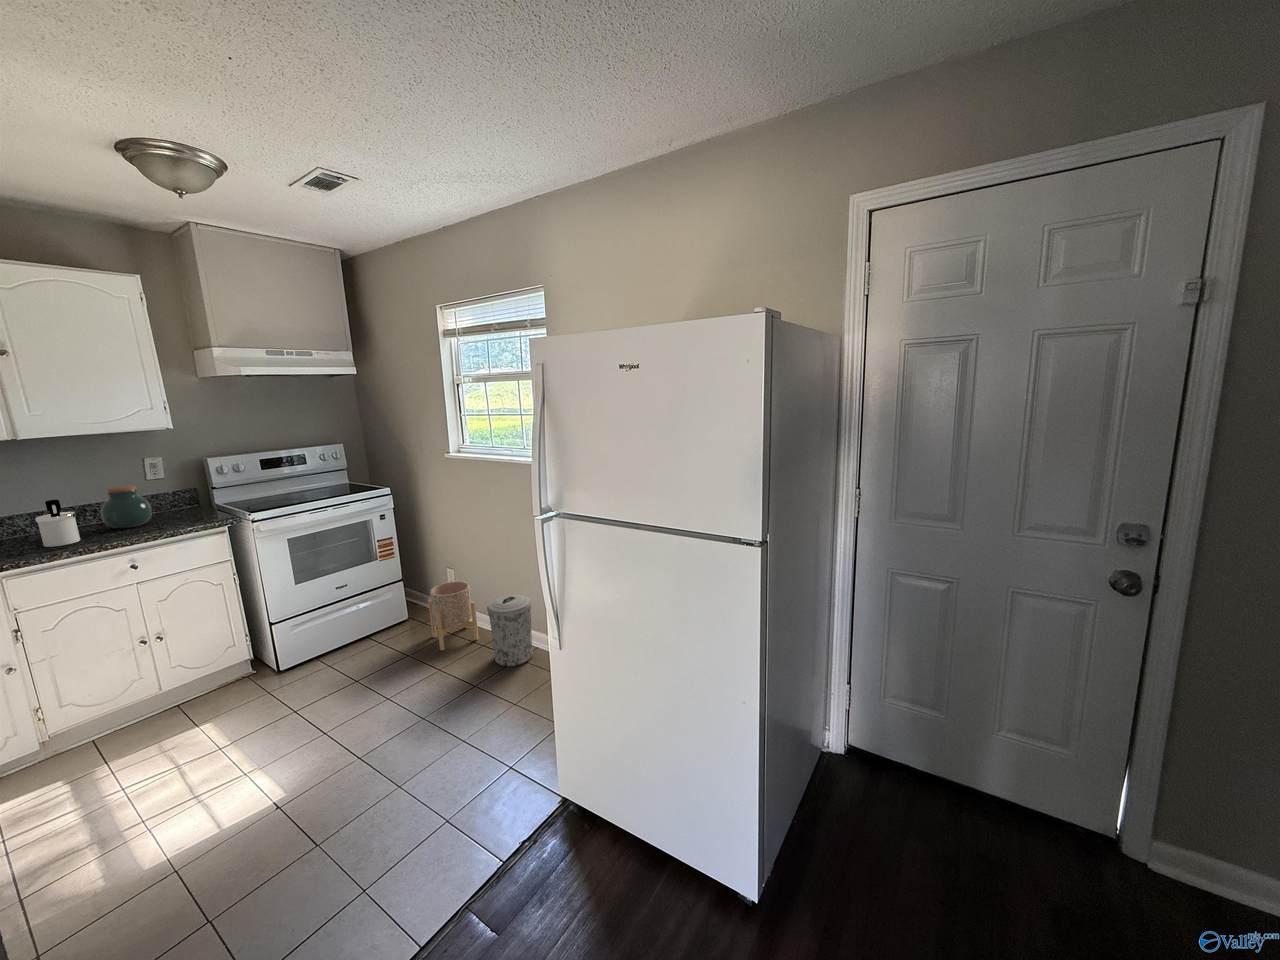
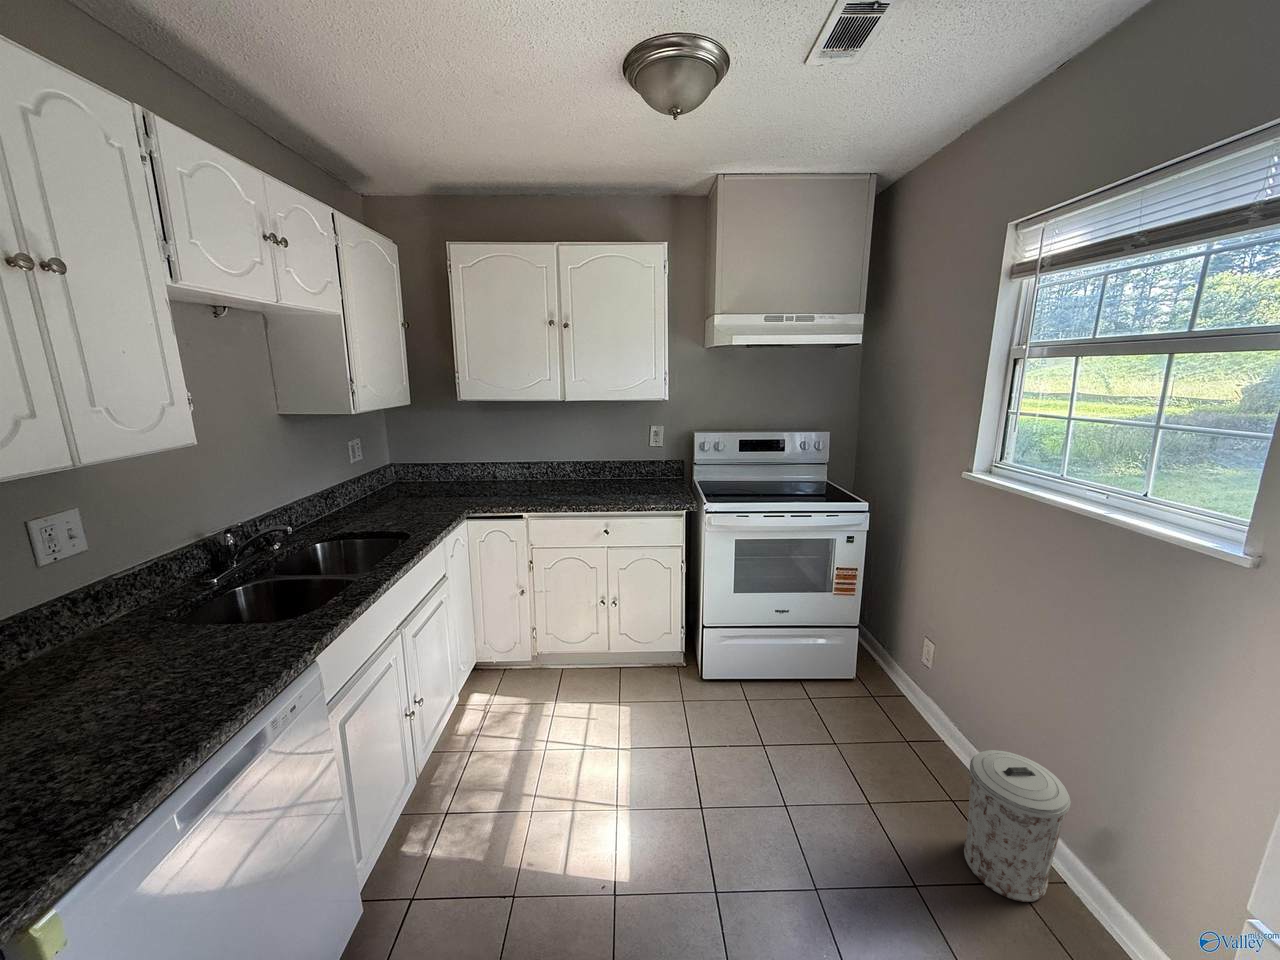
jar: present [101,486,152,528] -> none [606,451,640,490]
soap dispenser: present [35,500,80,547] -> none [560,456,585,497]
planter: present [428,581,479,650] -> none [878,664,954,780]

